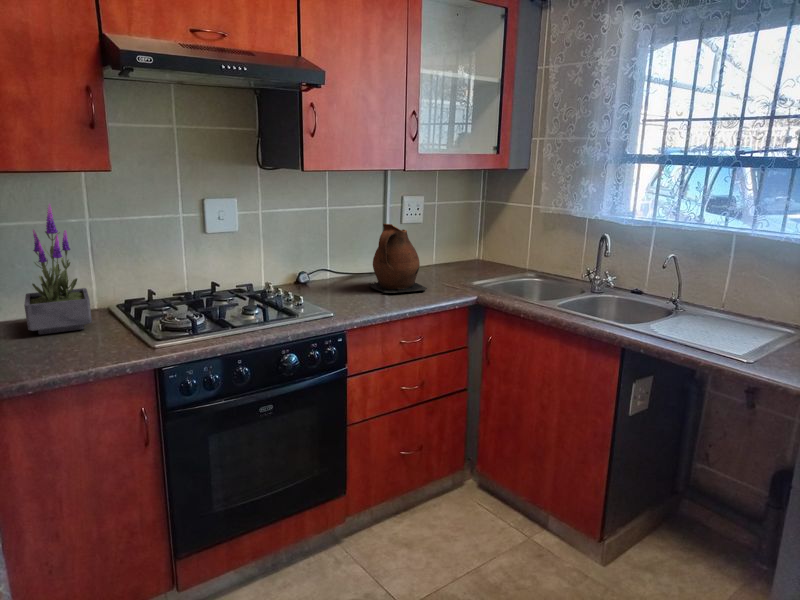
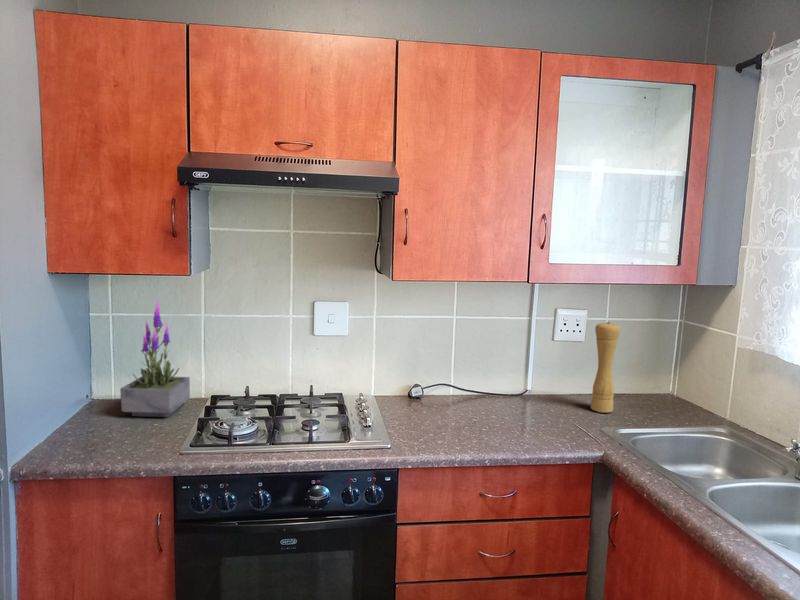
pepper mill: none [438,203,458,274] -> present [591,322,620,413]
ceramic pitcher: present [369,224,427,293] -> none [477,343,546,434]

